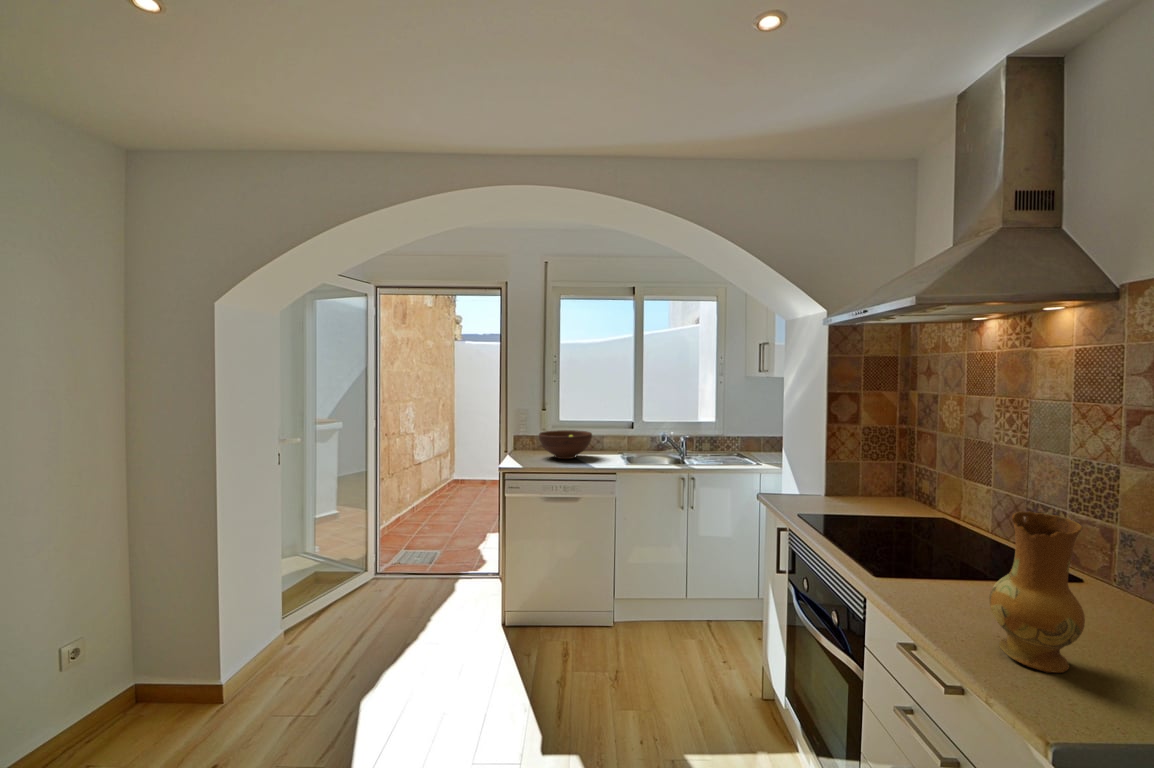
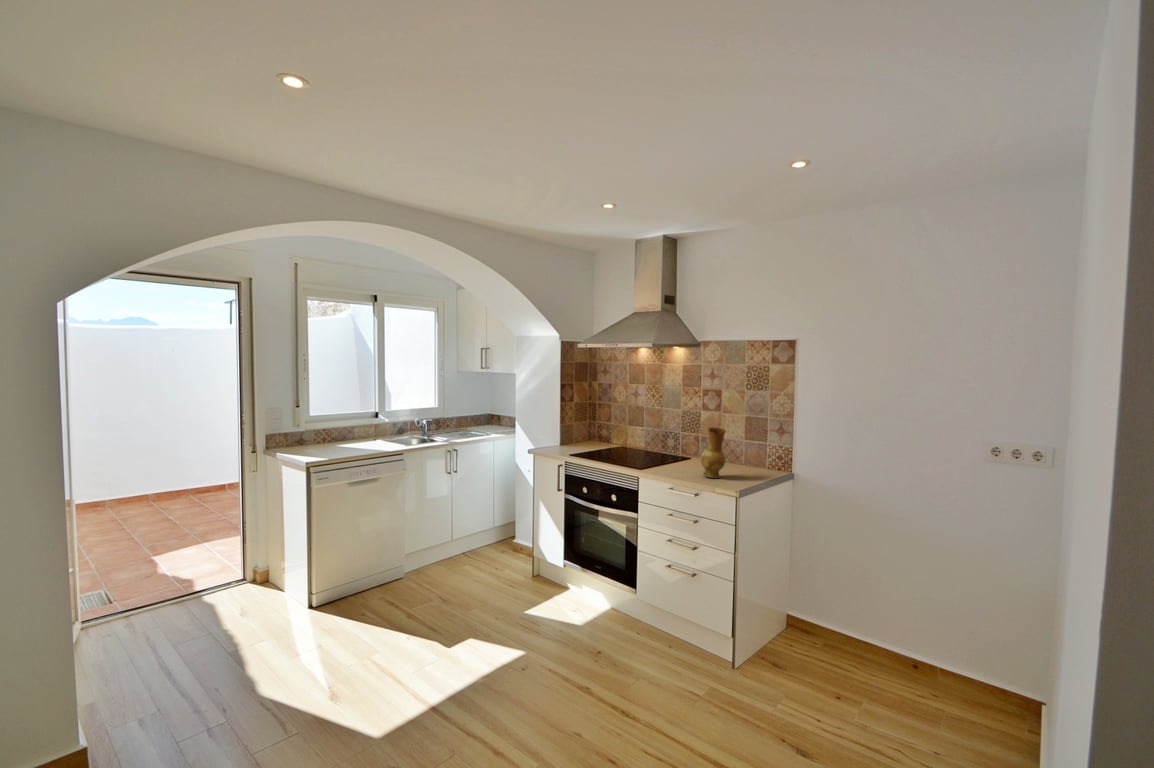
fruit bowl: present [539,430,592,459] -> none [313,423,367,450]

